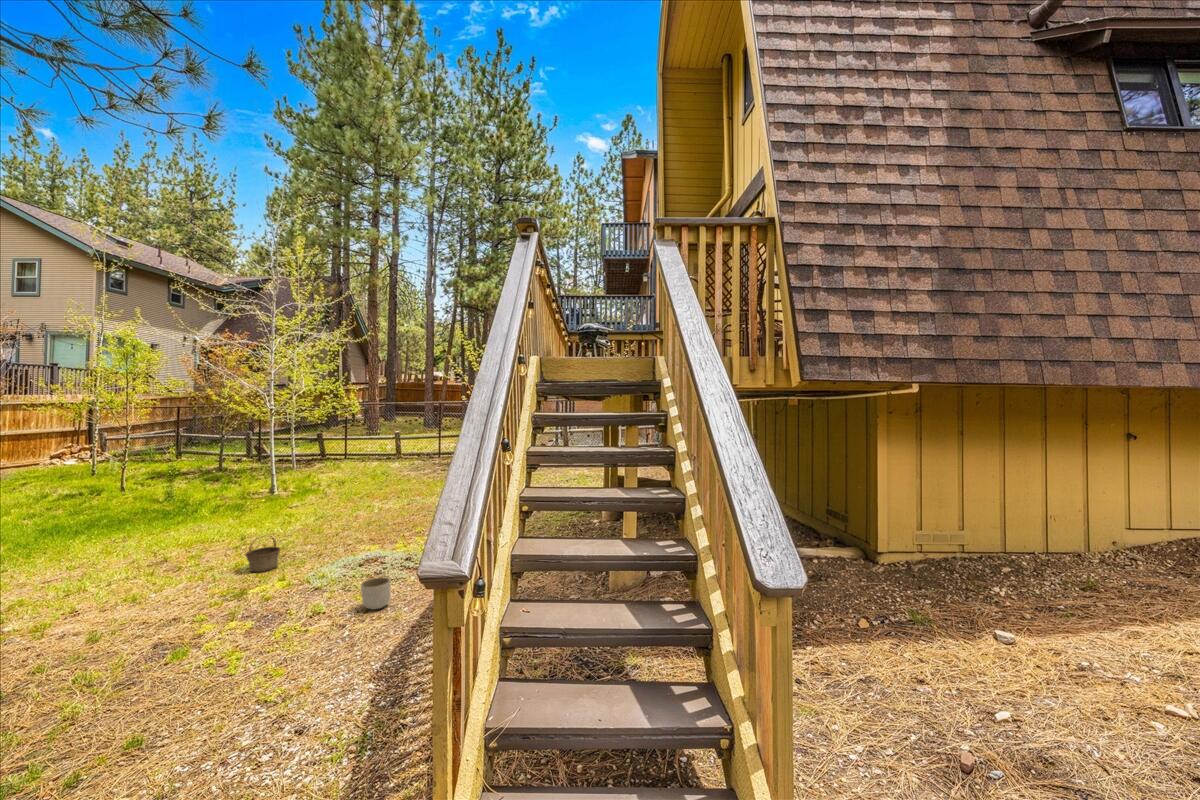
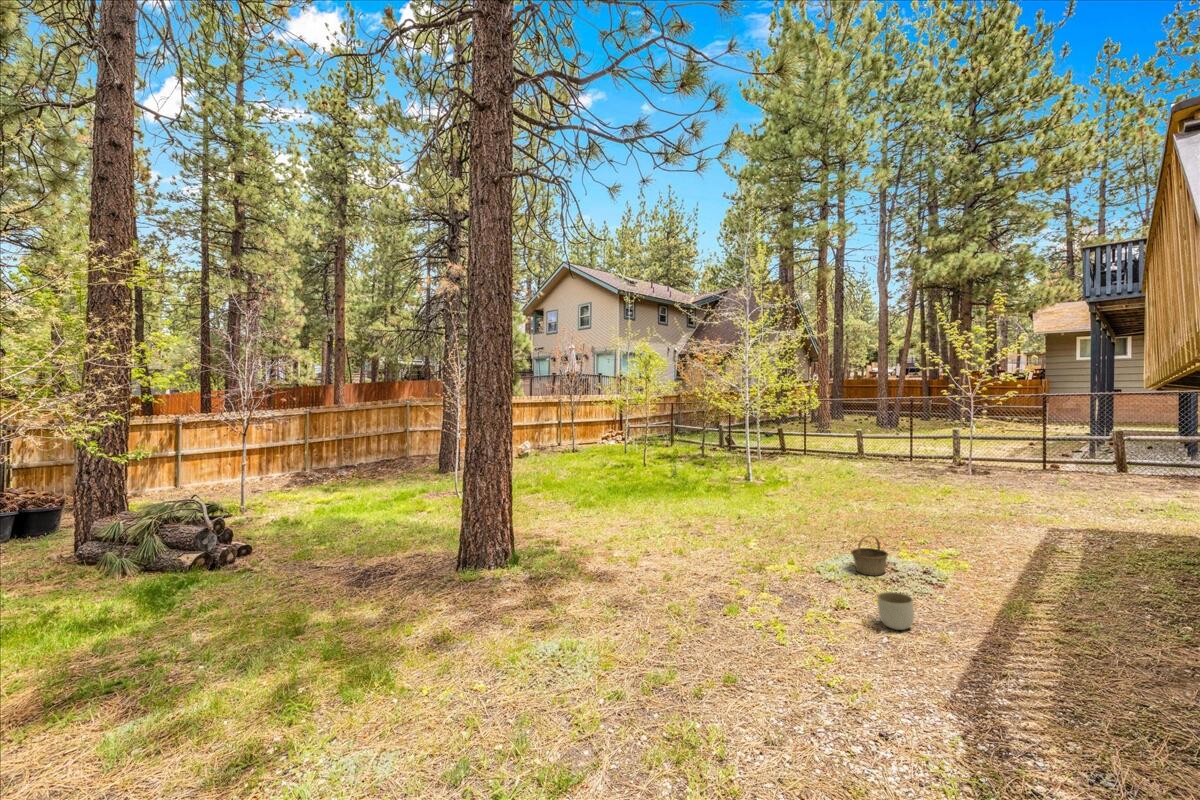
basket: present [245,536,280,572] -> present [851,535,888,576]

